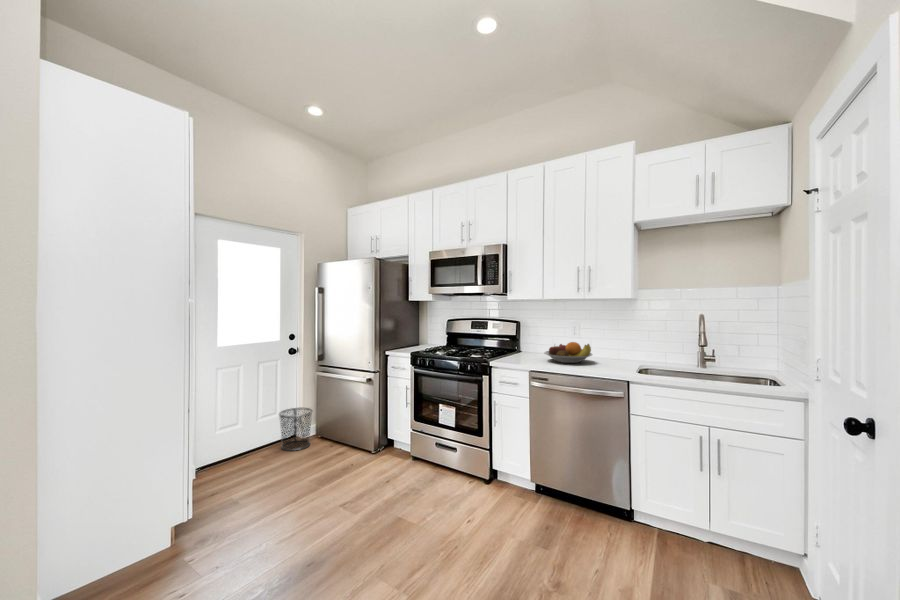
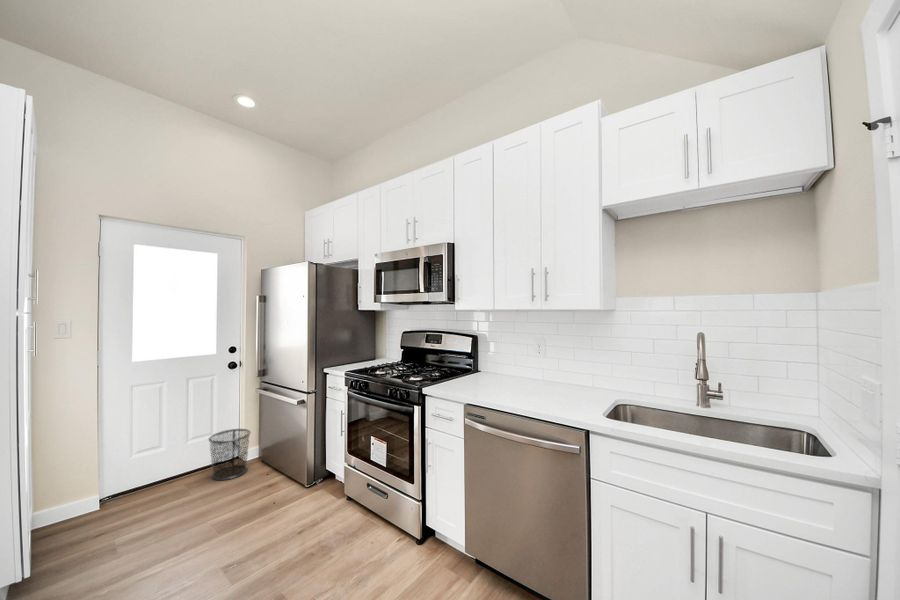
fruit bowl: present [544,342,592,363] -> none [491,365,553,393]

